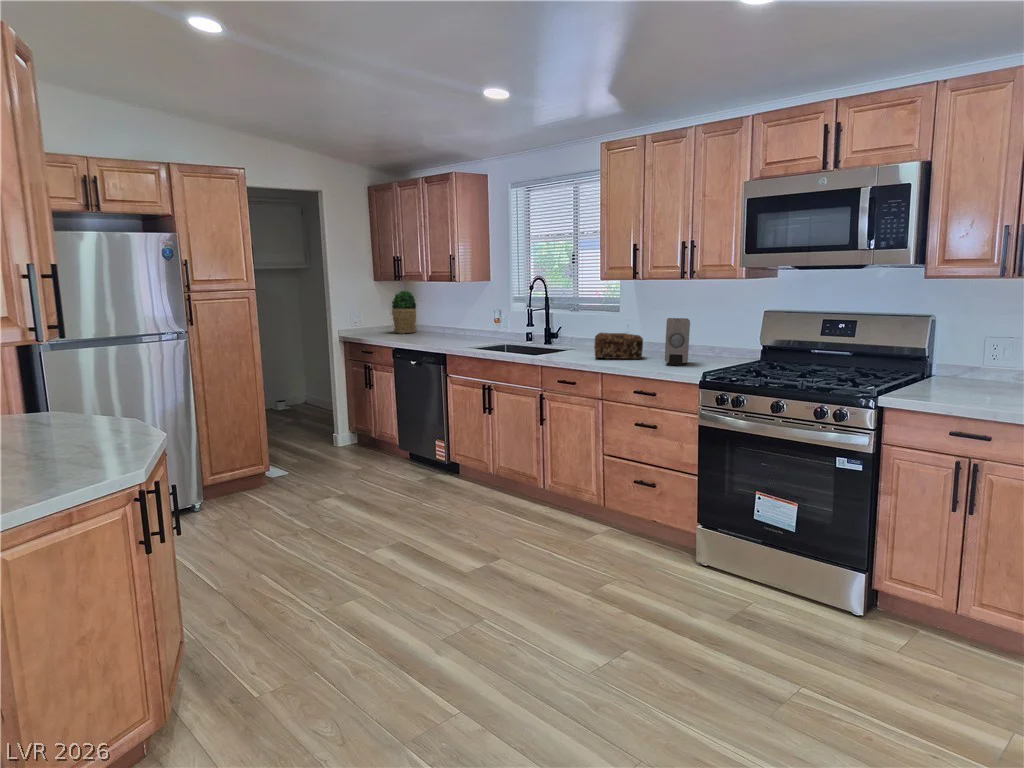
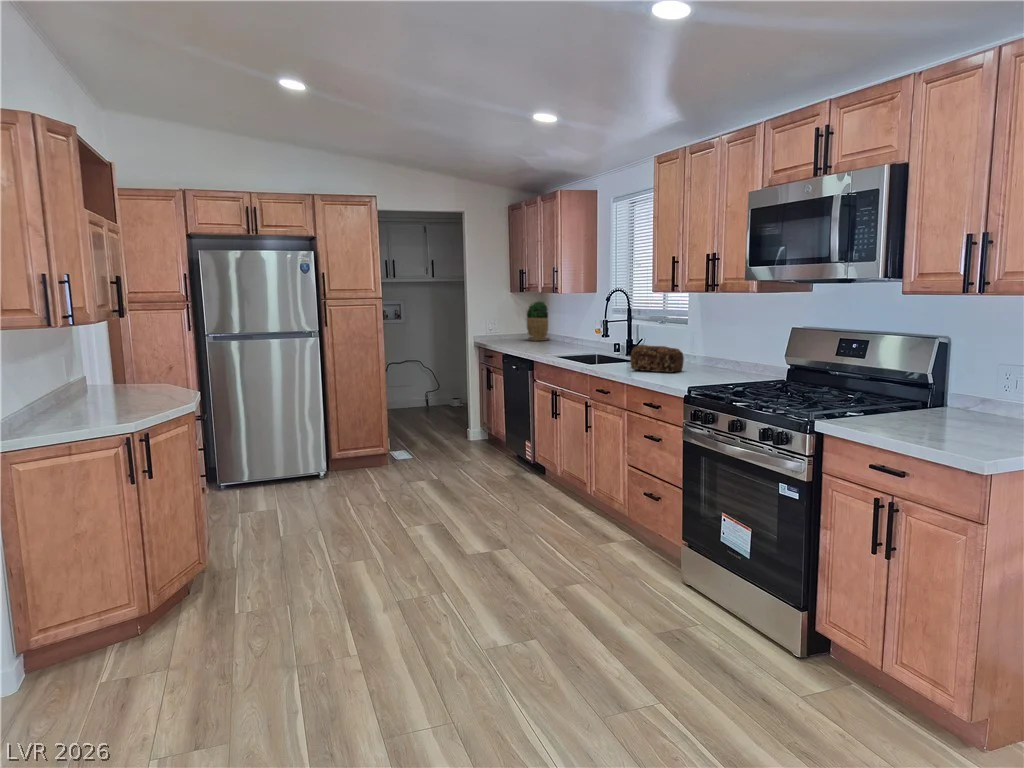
soap dispenser: present [665,318,690,365] -> none [678,332,714,380]

